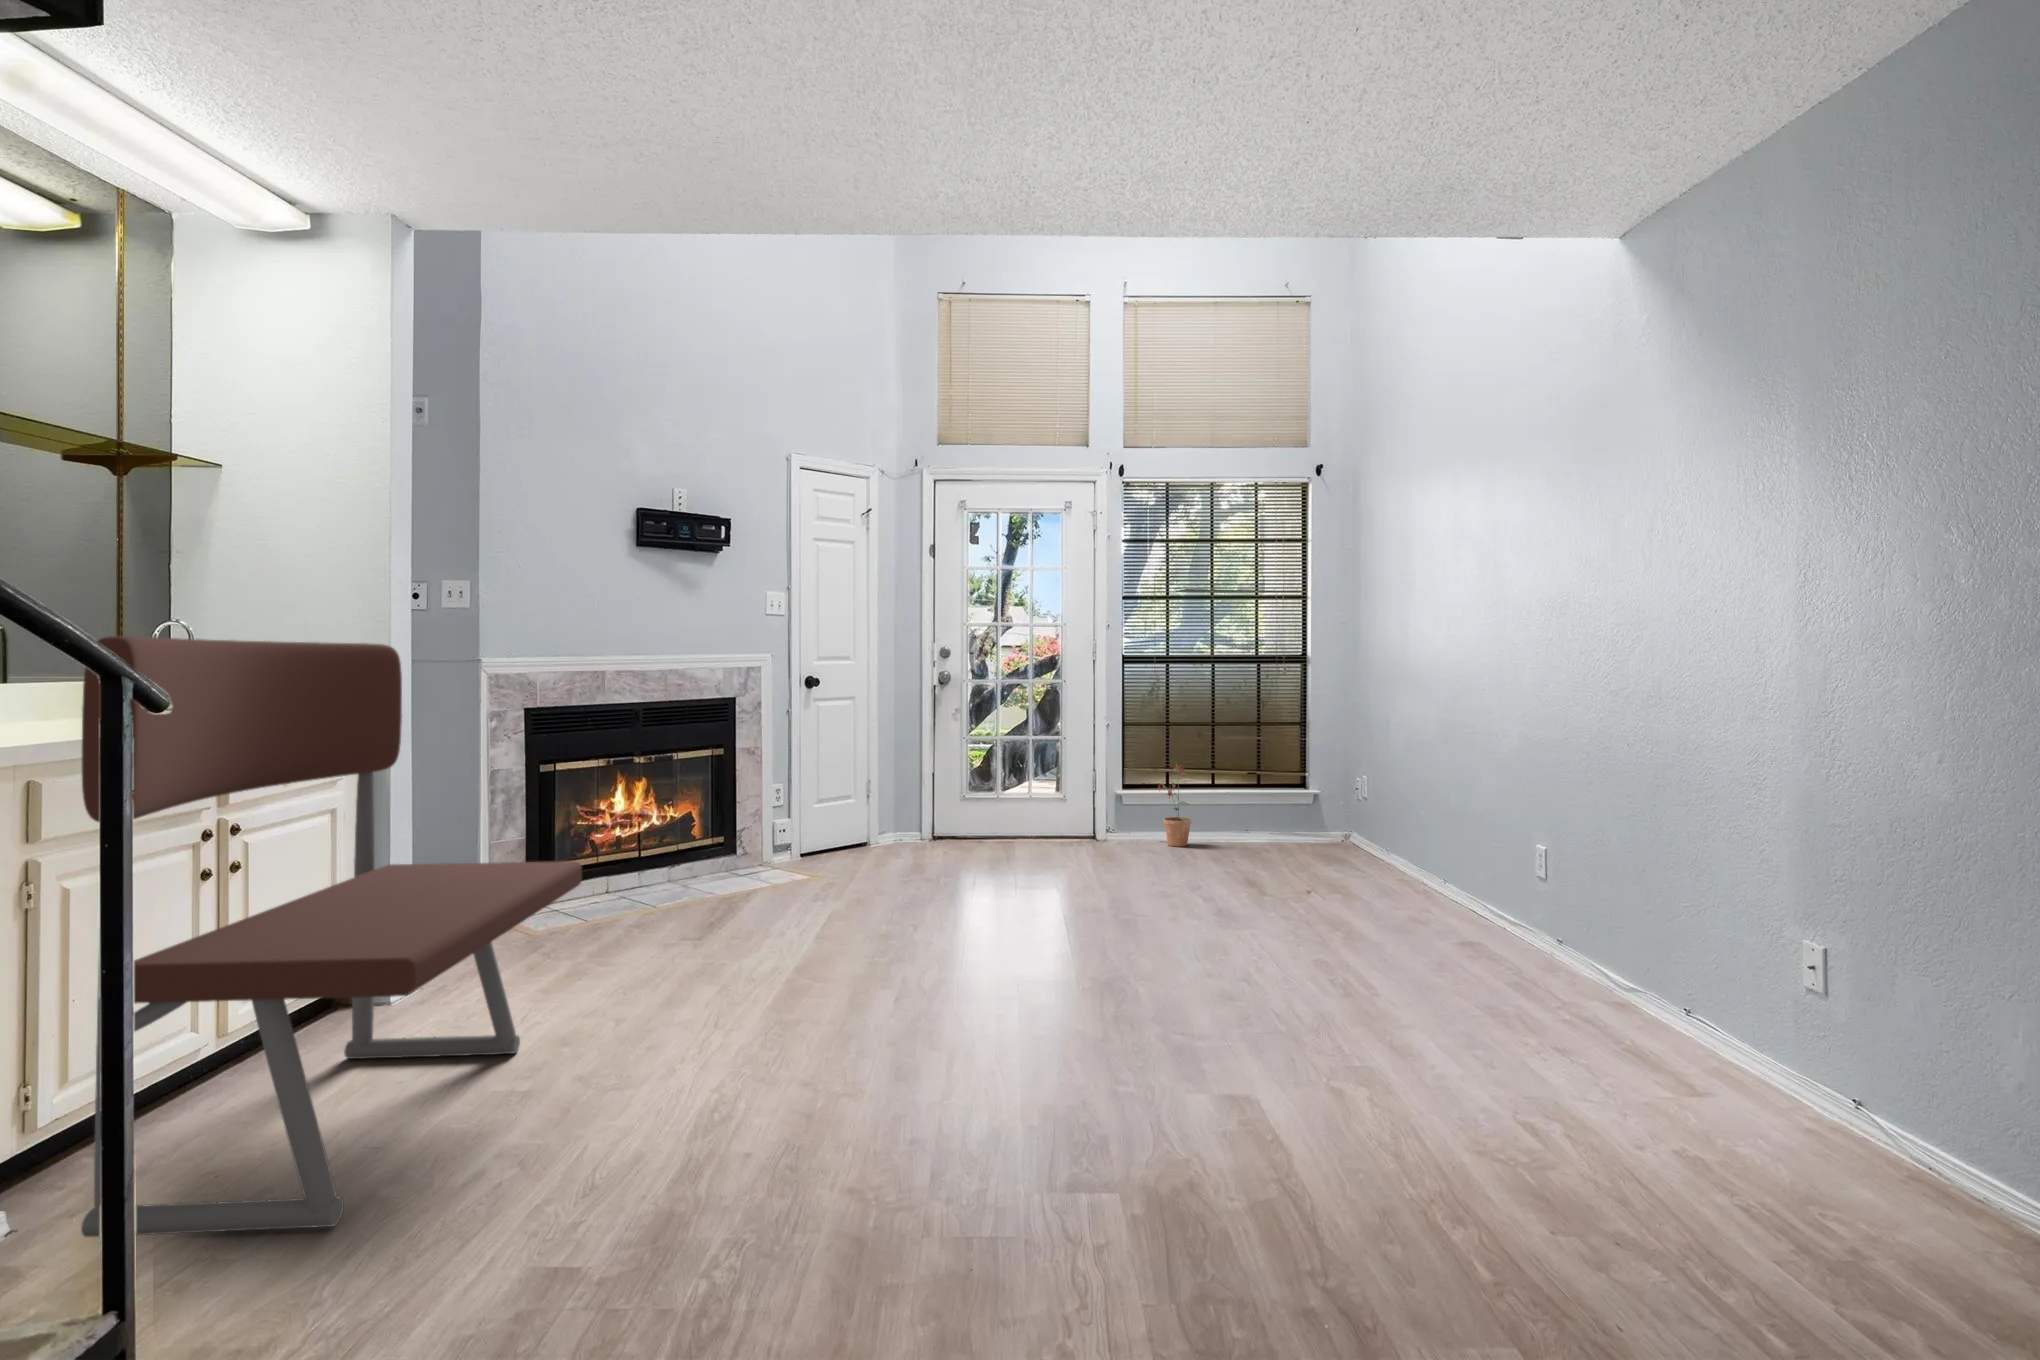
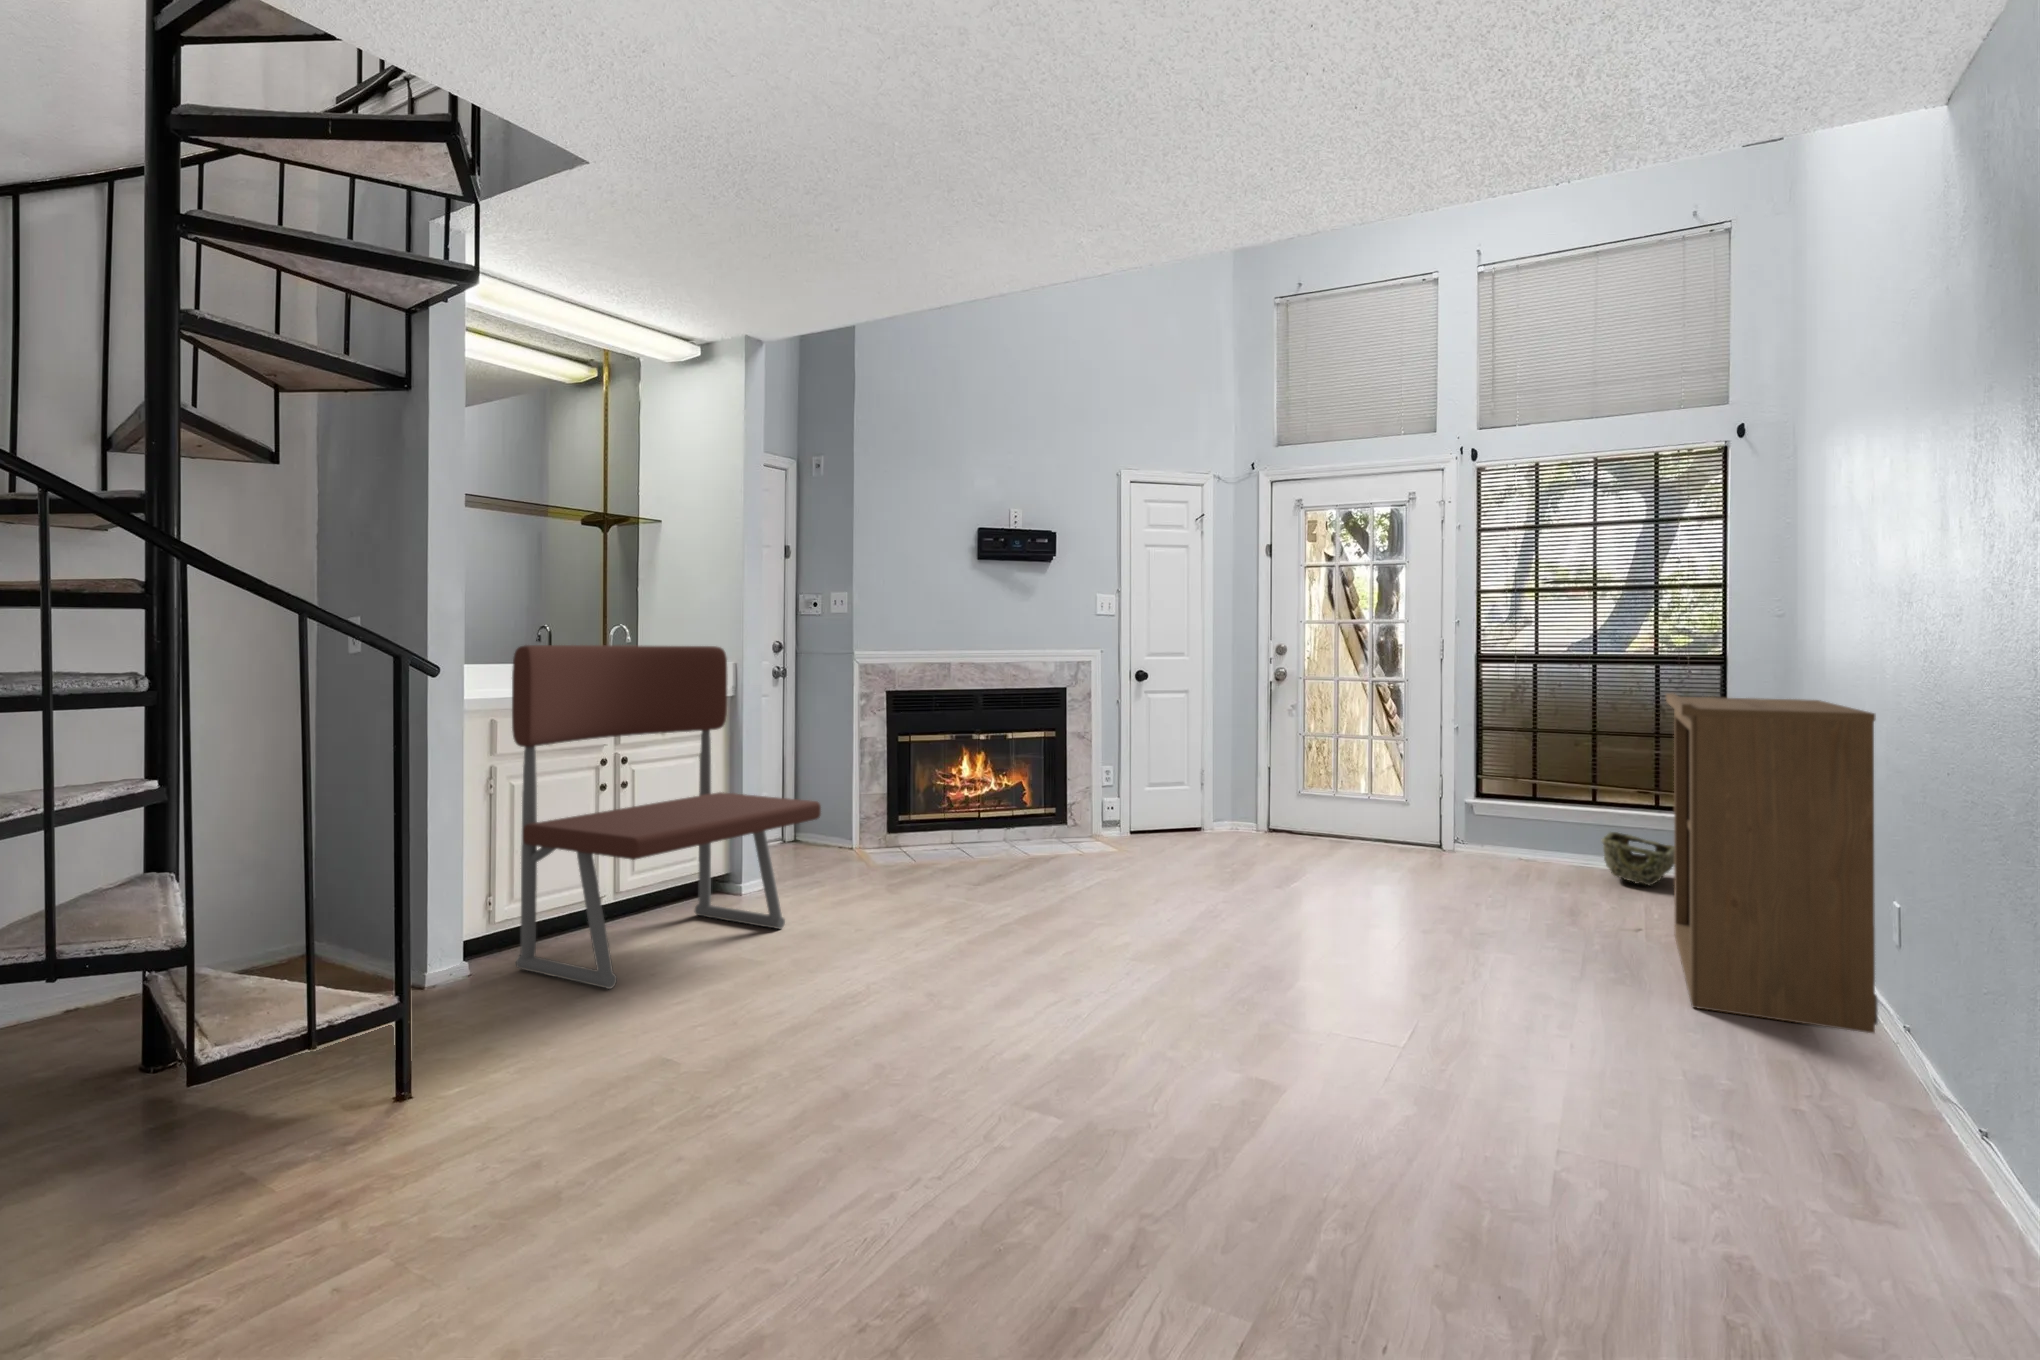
bookshelf: none [1343,685,1577,953] -> present [1666,693,1878,1033]
potted plant: present [1158,764,1191,847] -> none [1516,775,1553,868]
woven basket: none [1231,808,1293,852] -> present [1602,832,1675,885]

